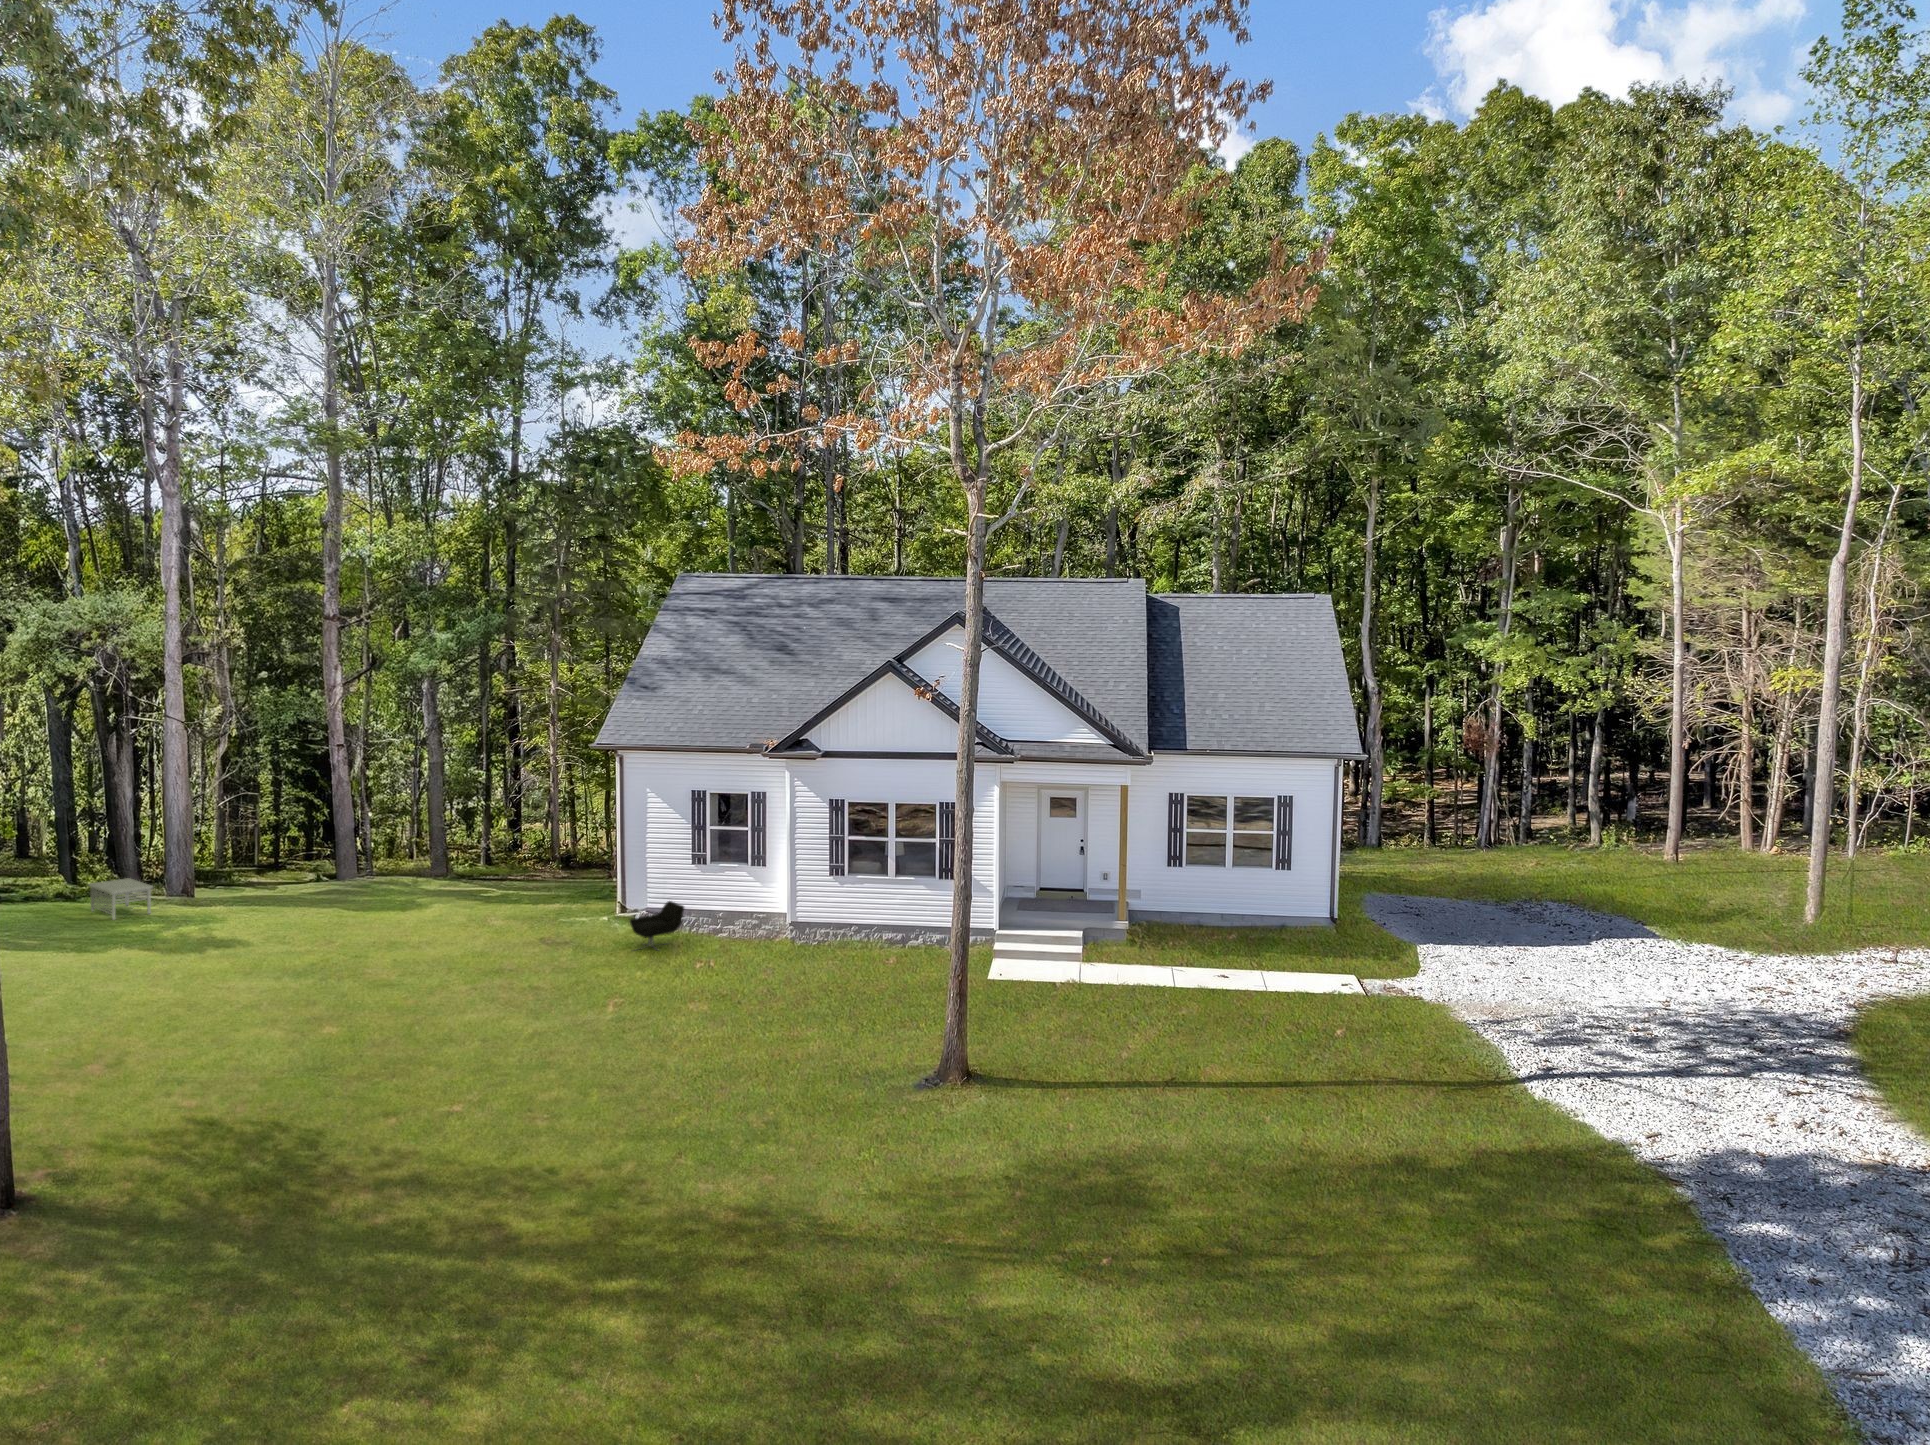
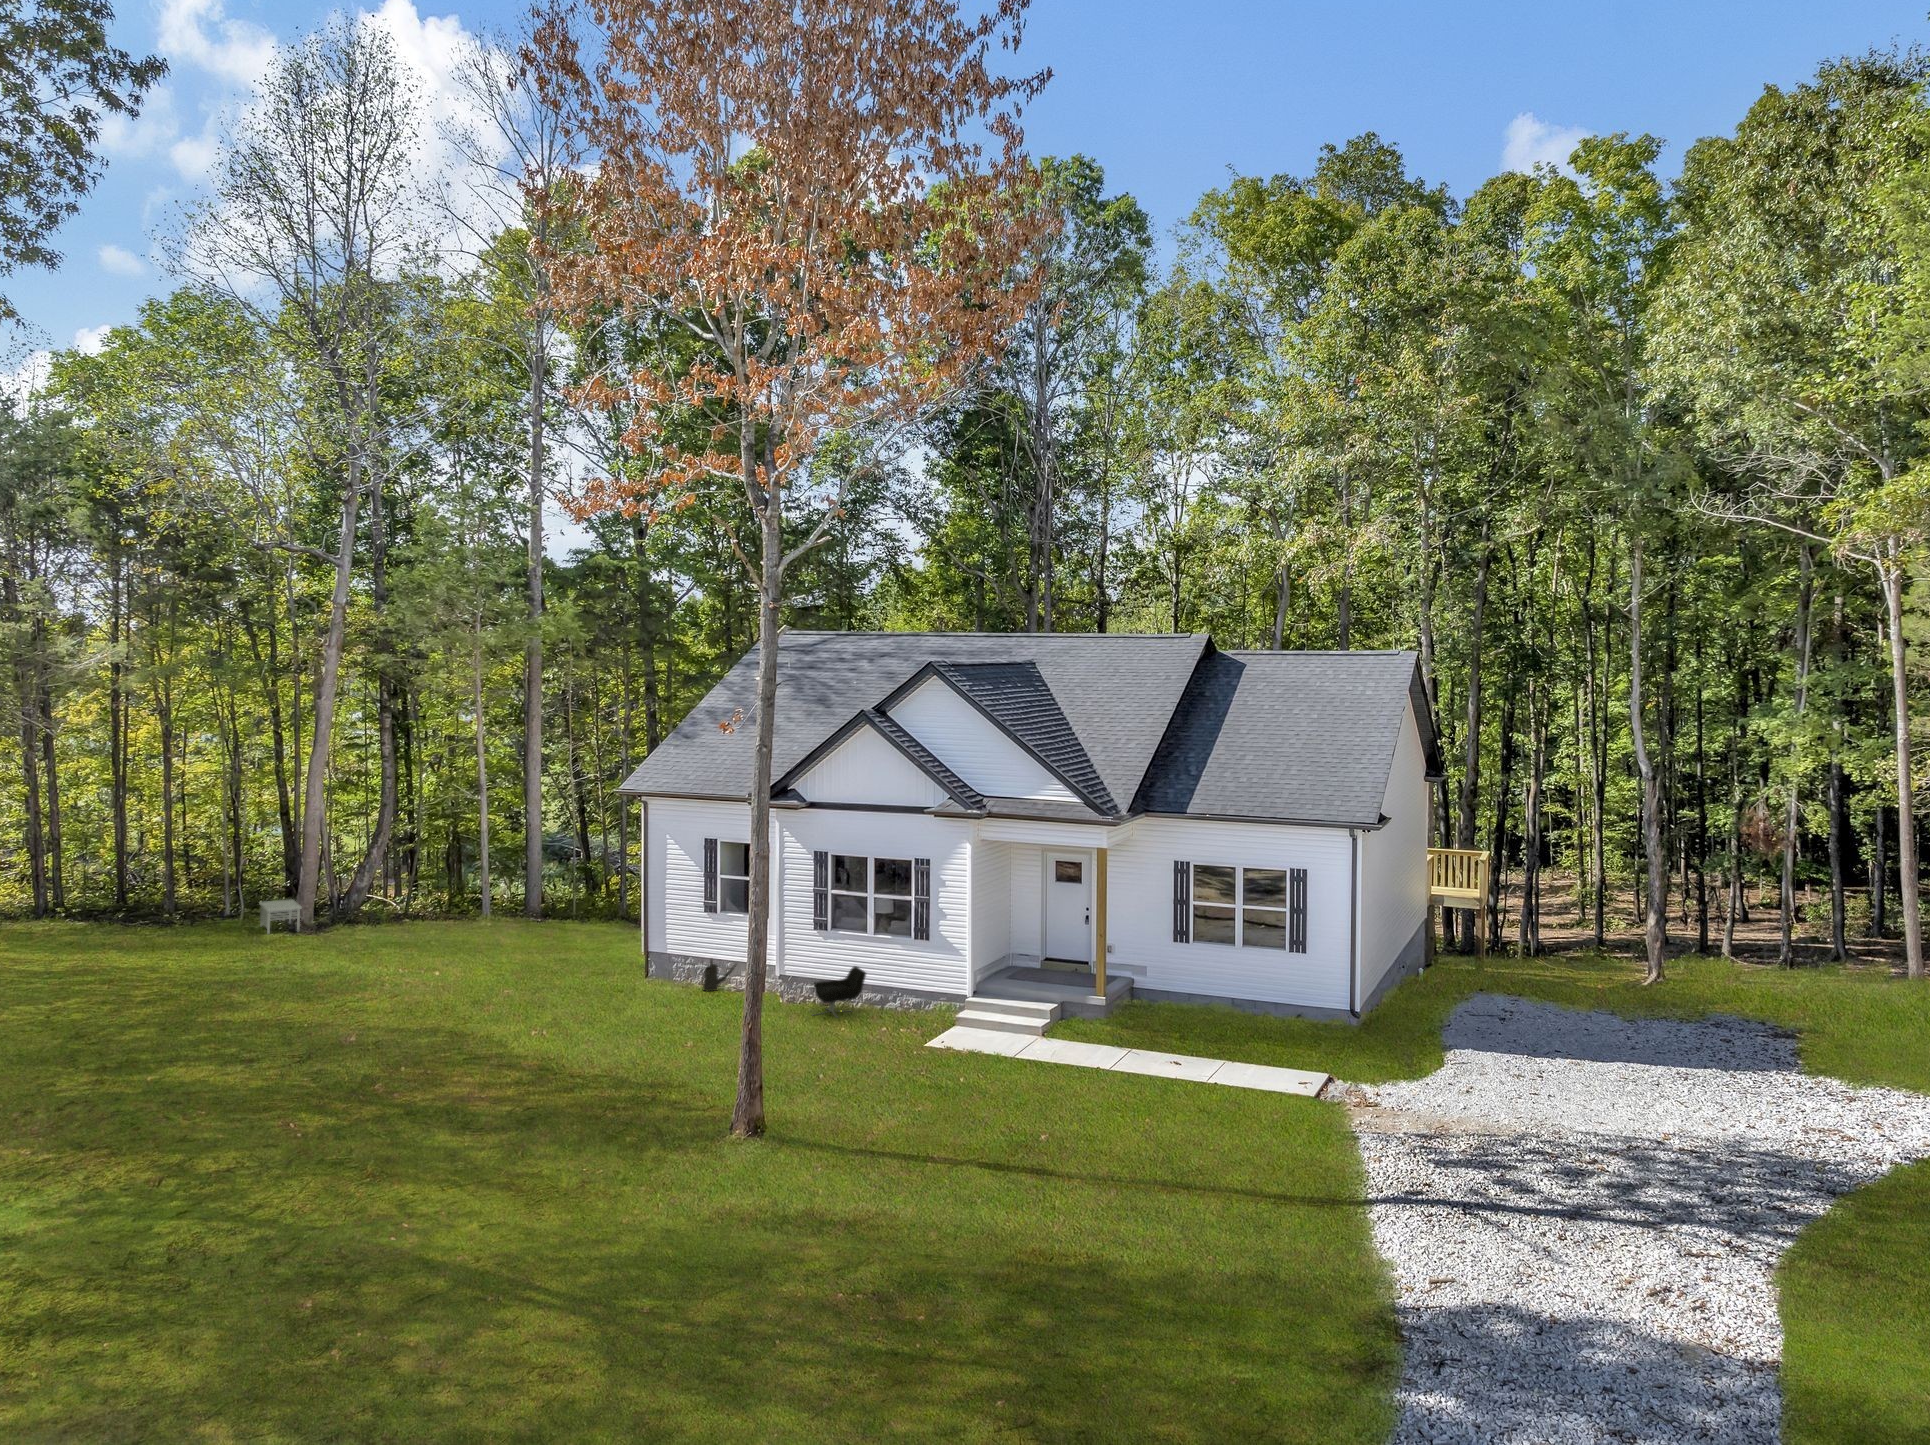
lounge chair: present [630,901,684,950] -> present [813,966,866,1017]
watering can: none [699,912,737,945] -> present [703,959,736,991]

